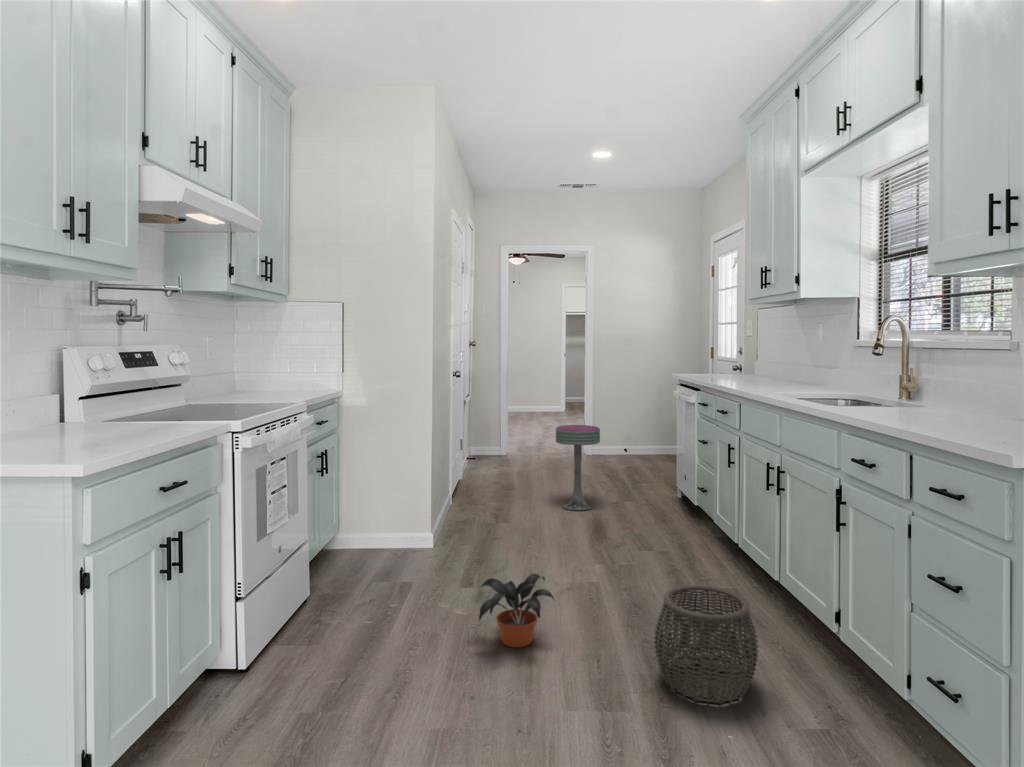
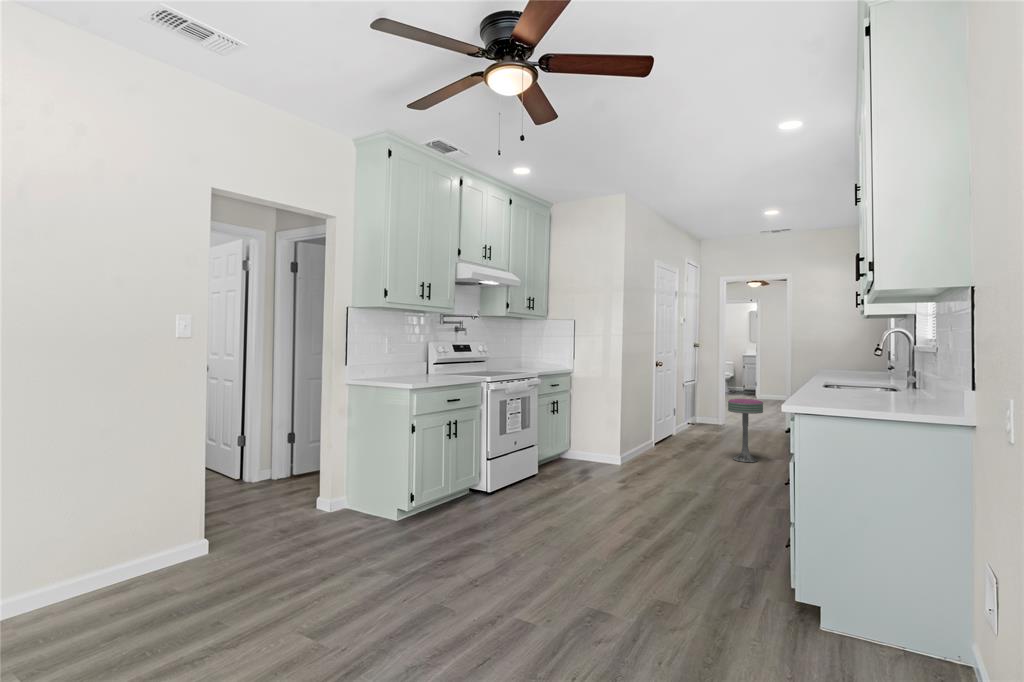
potted plant: present [479,574,554,647] -> none [594,472,639,510]
woven basket: present [654,585,759,704] -> none [667,485,728,548]

